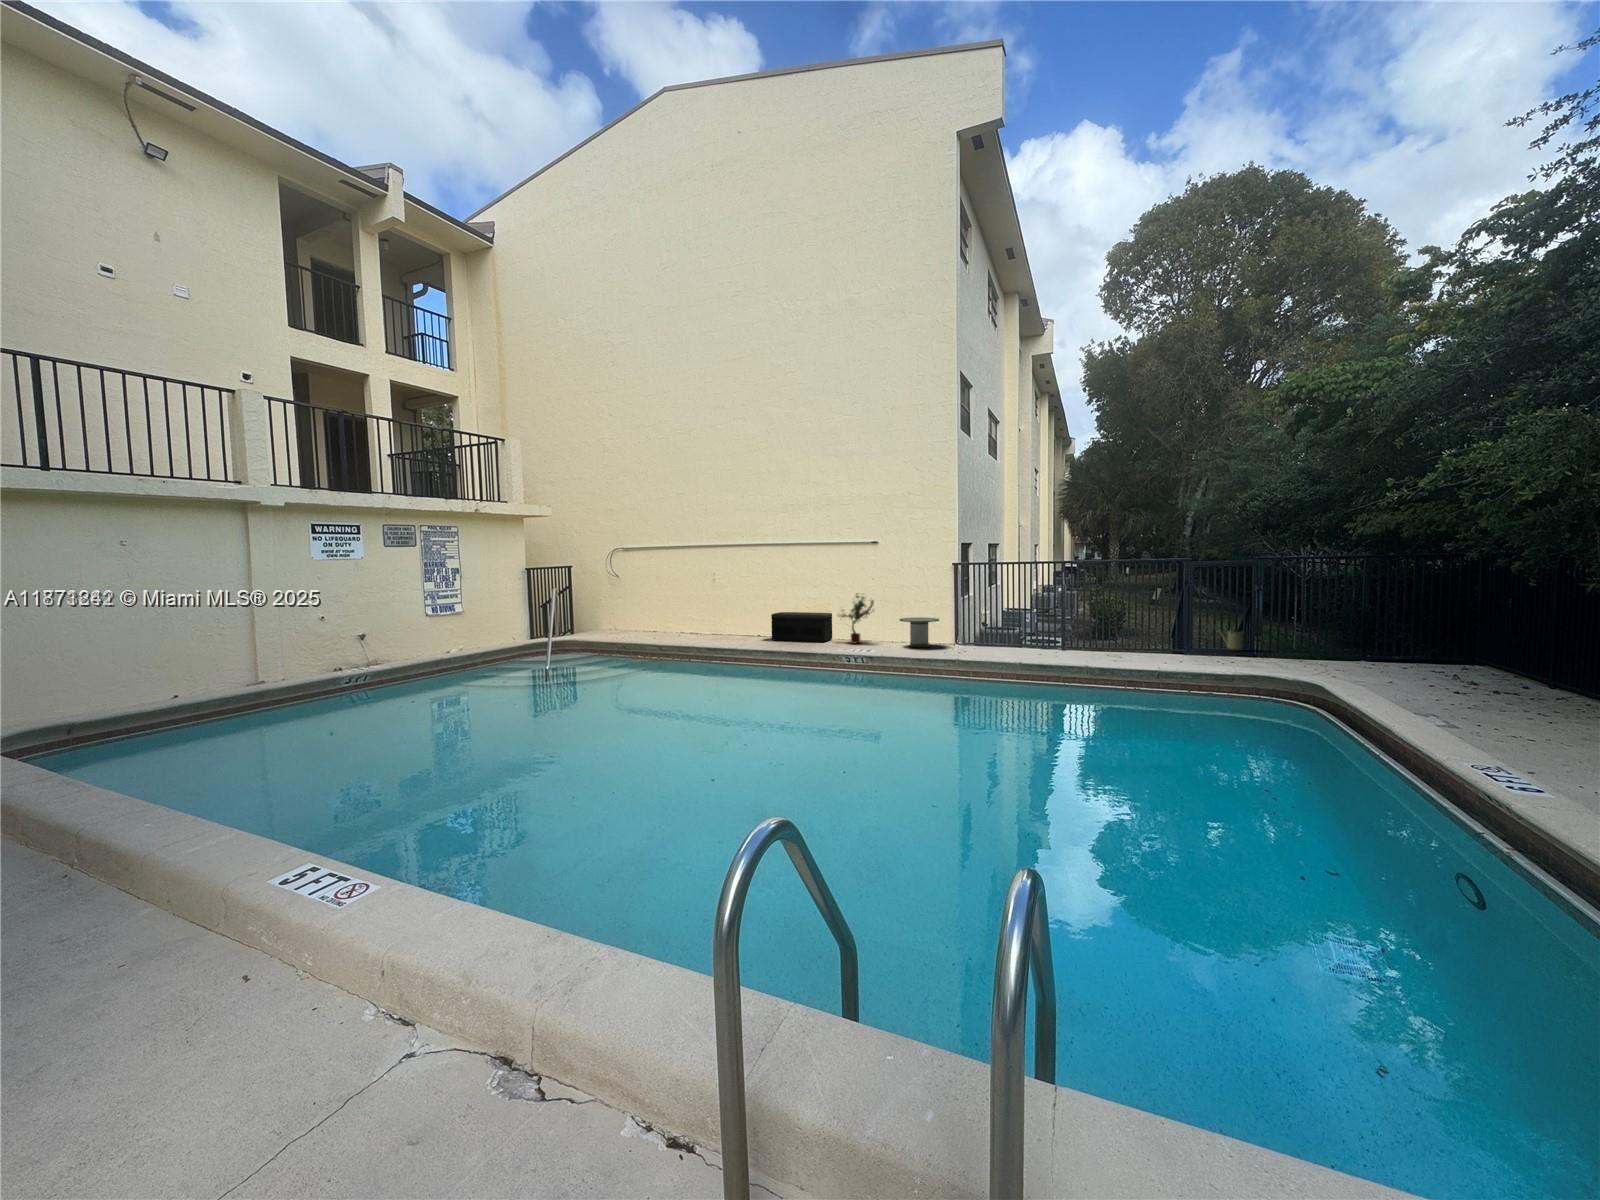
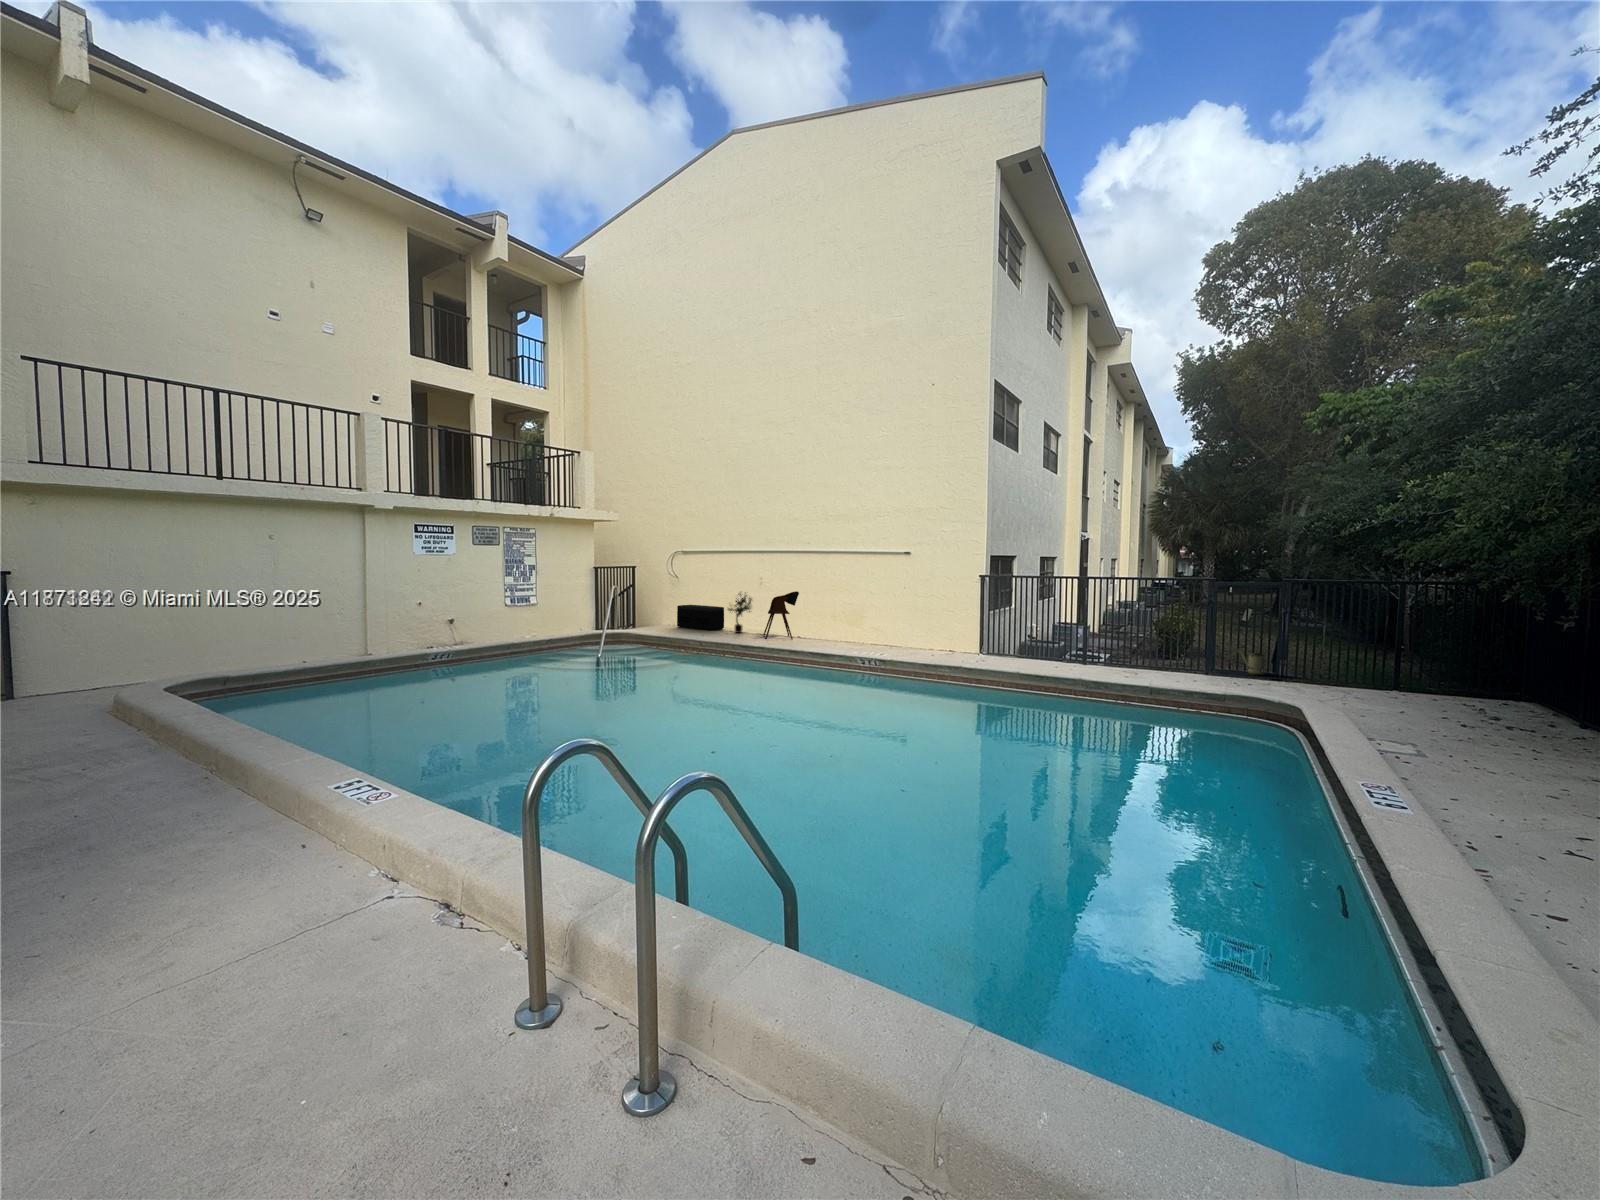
chair: none [721,588,759,641] -> present [763,591,799,639]
potted tree: present [838,594,874,644] -> present [728,592,752,633]
storage bench: present [771,612,832,642] -> present [677,605,724,630]
side table: present [899,617,939,647] -> none [921,626,959,655]

